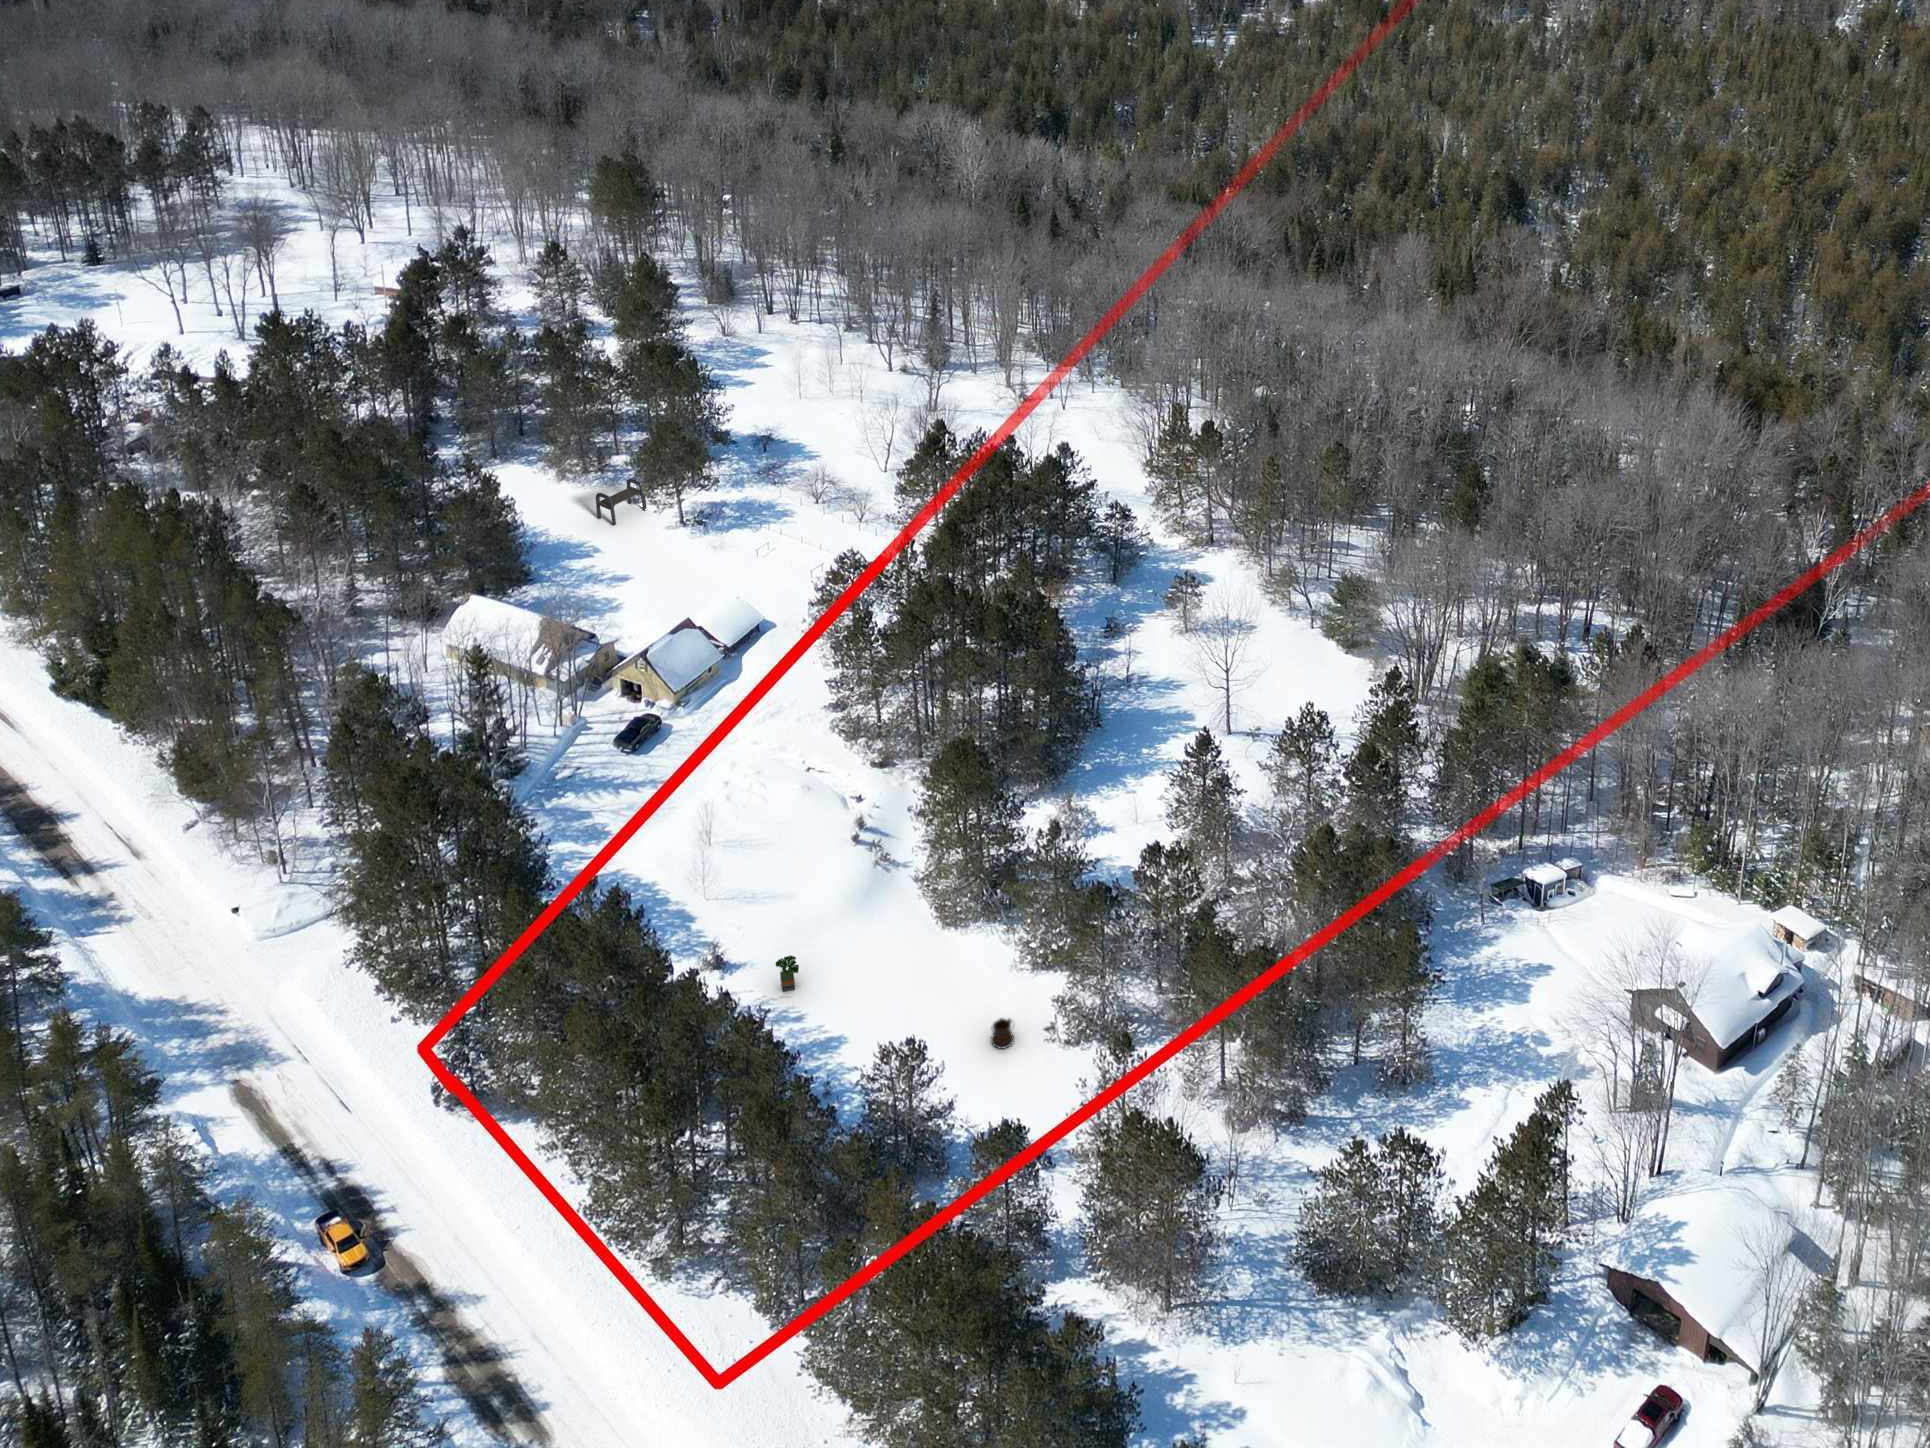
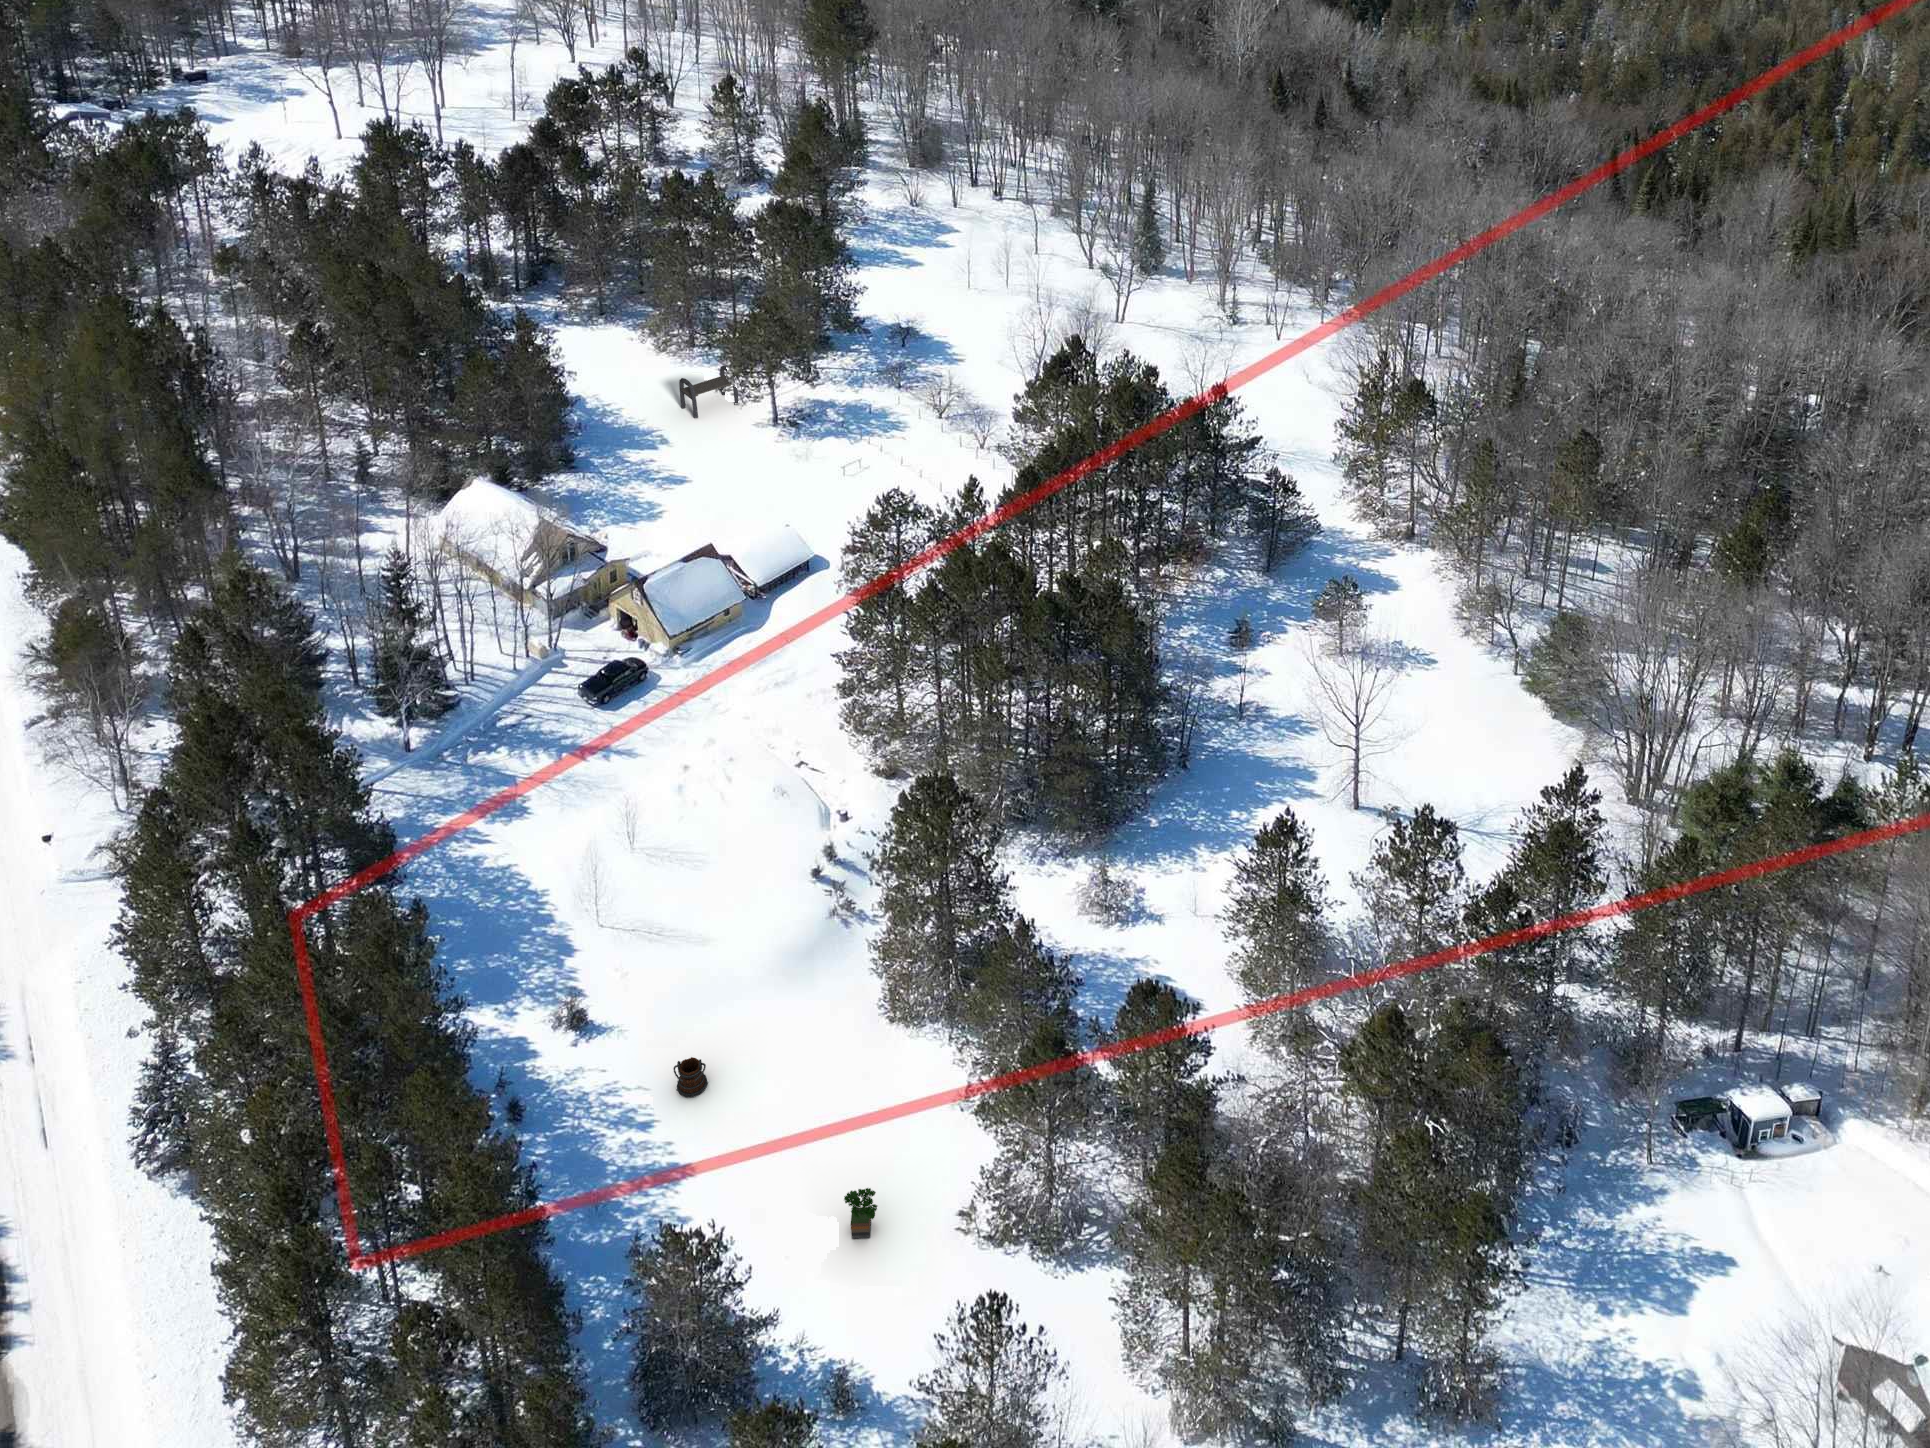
potted tree: present [776,956,799,992] -> present [844,1188,877,1239]
bucket: present [991,1018,1014,1049] -> present [673,1057,708,1097]

